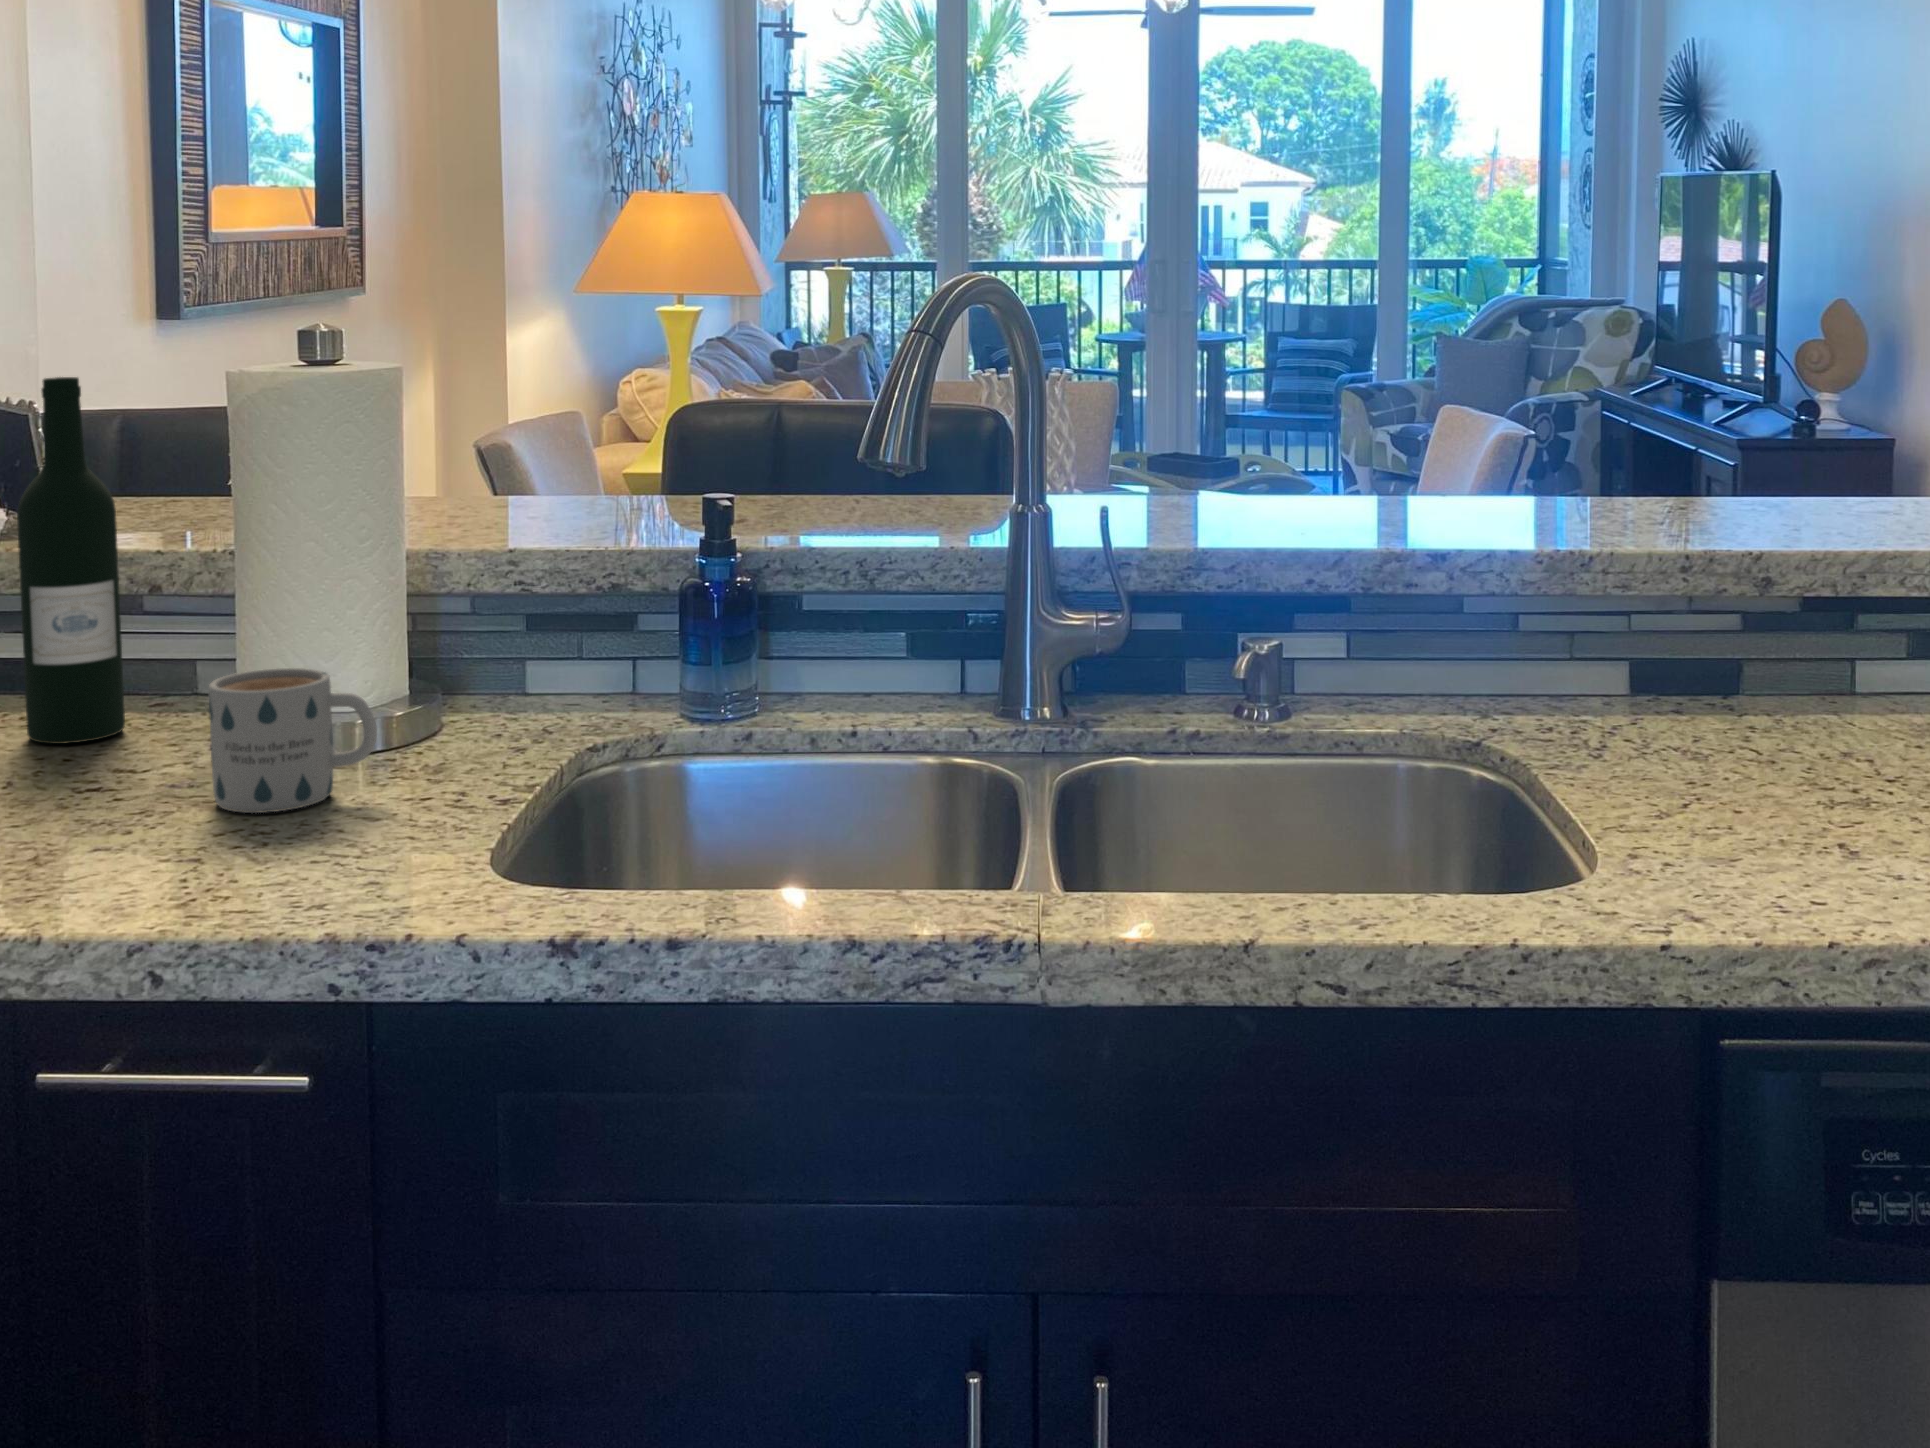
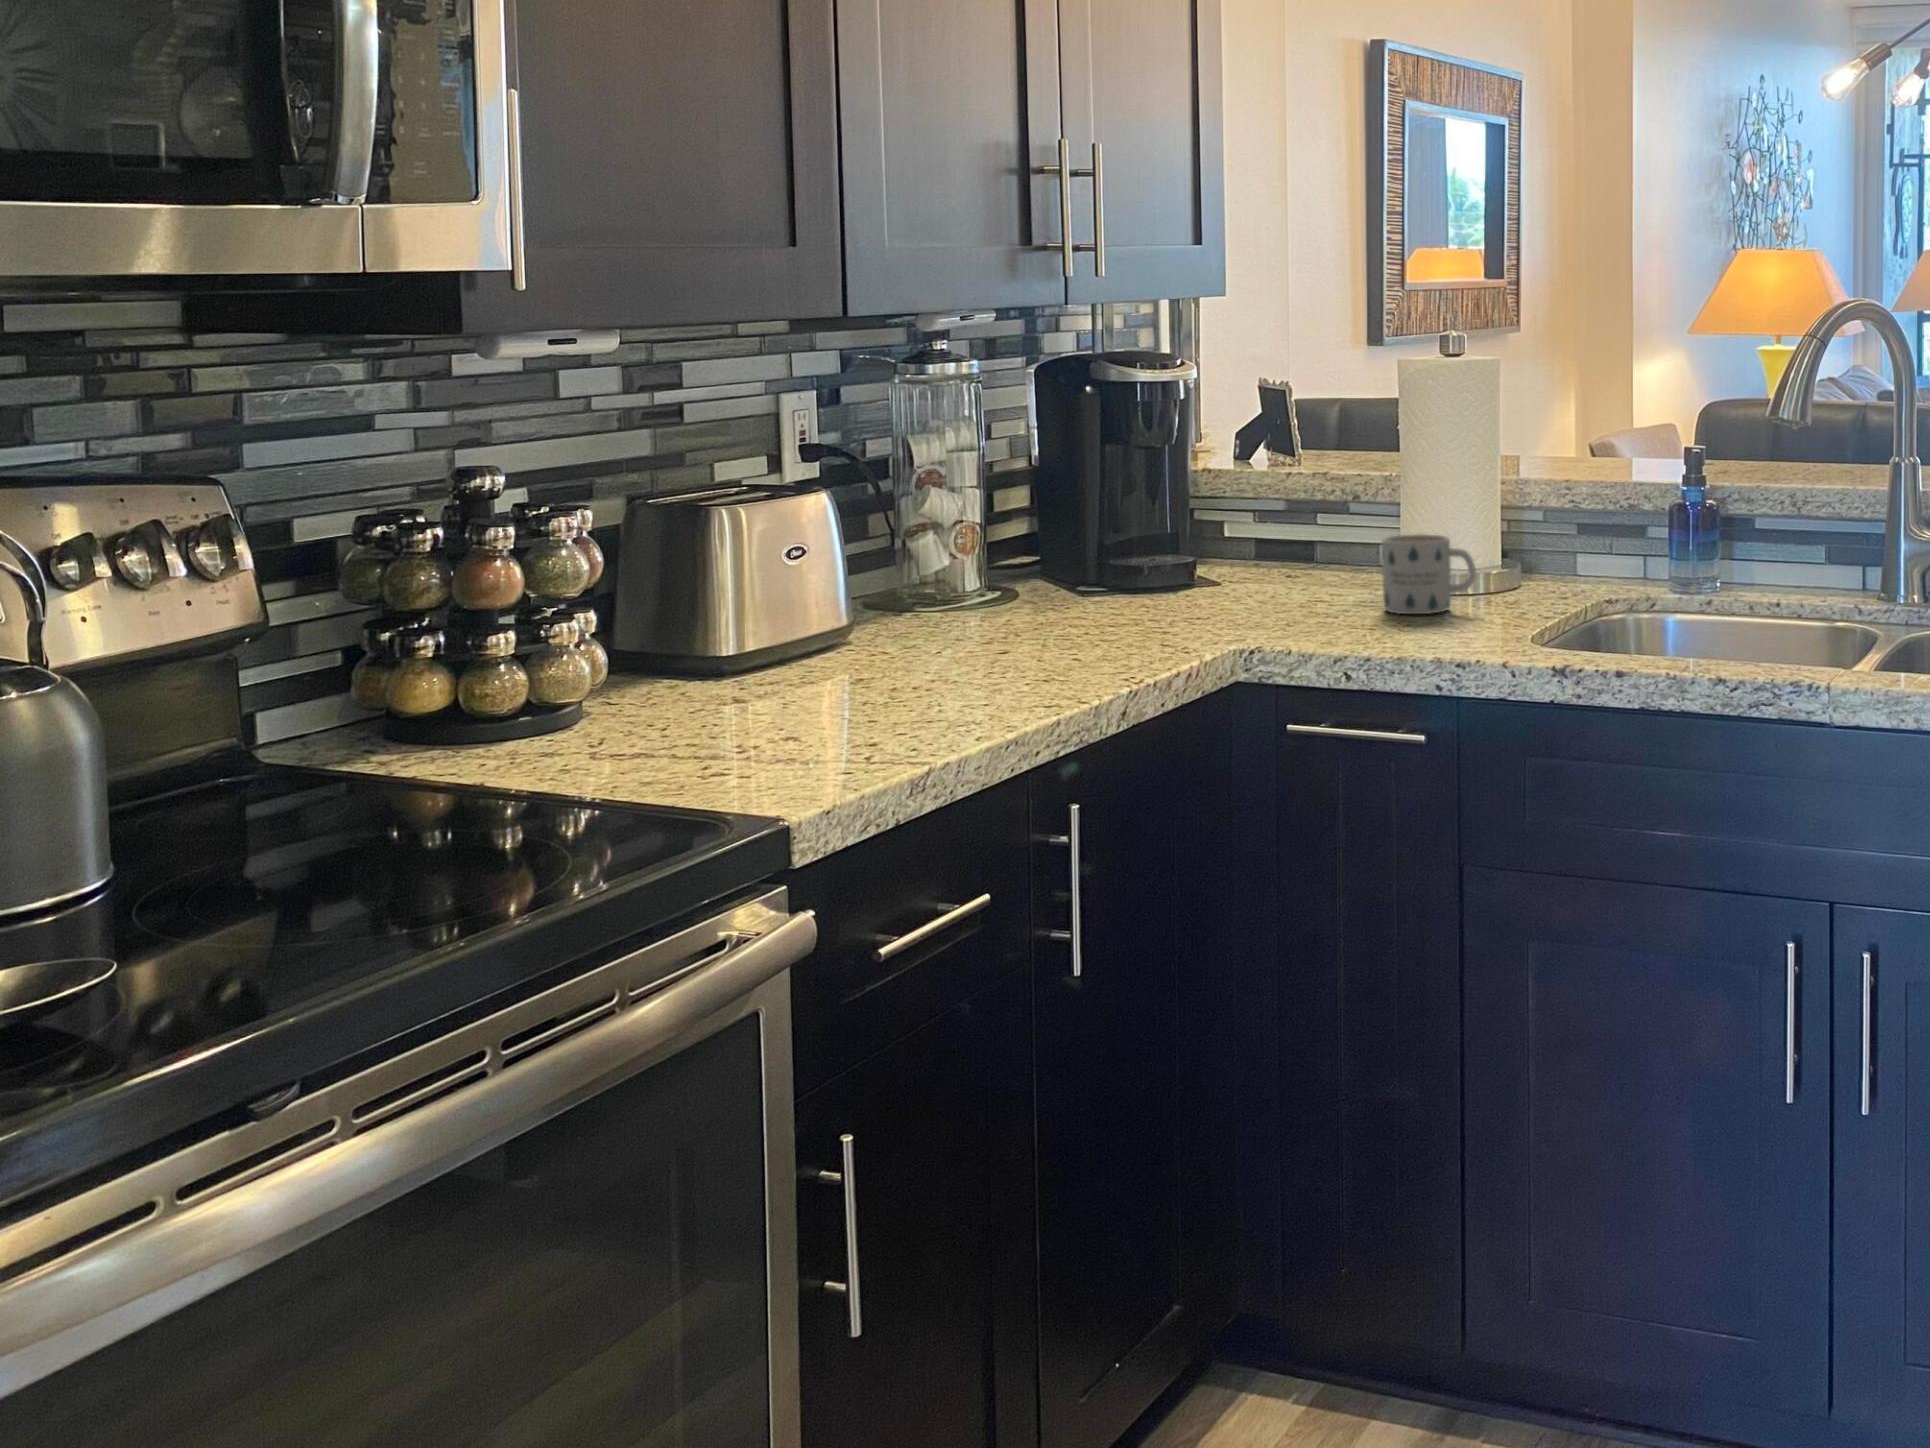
wine bottle: present [17,377,125,744] -> none [1279,362,1336,582]

